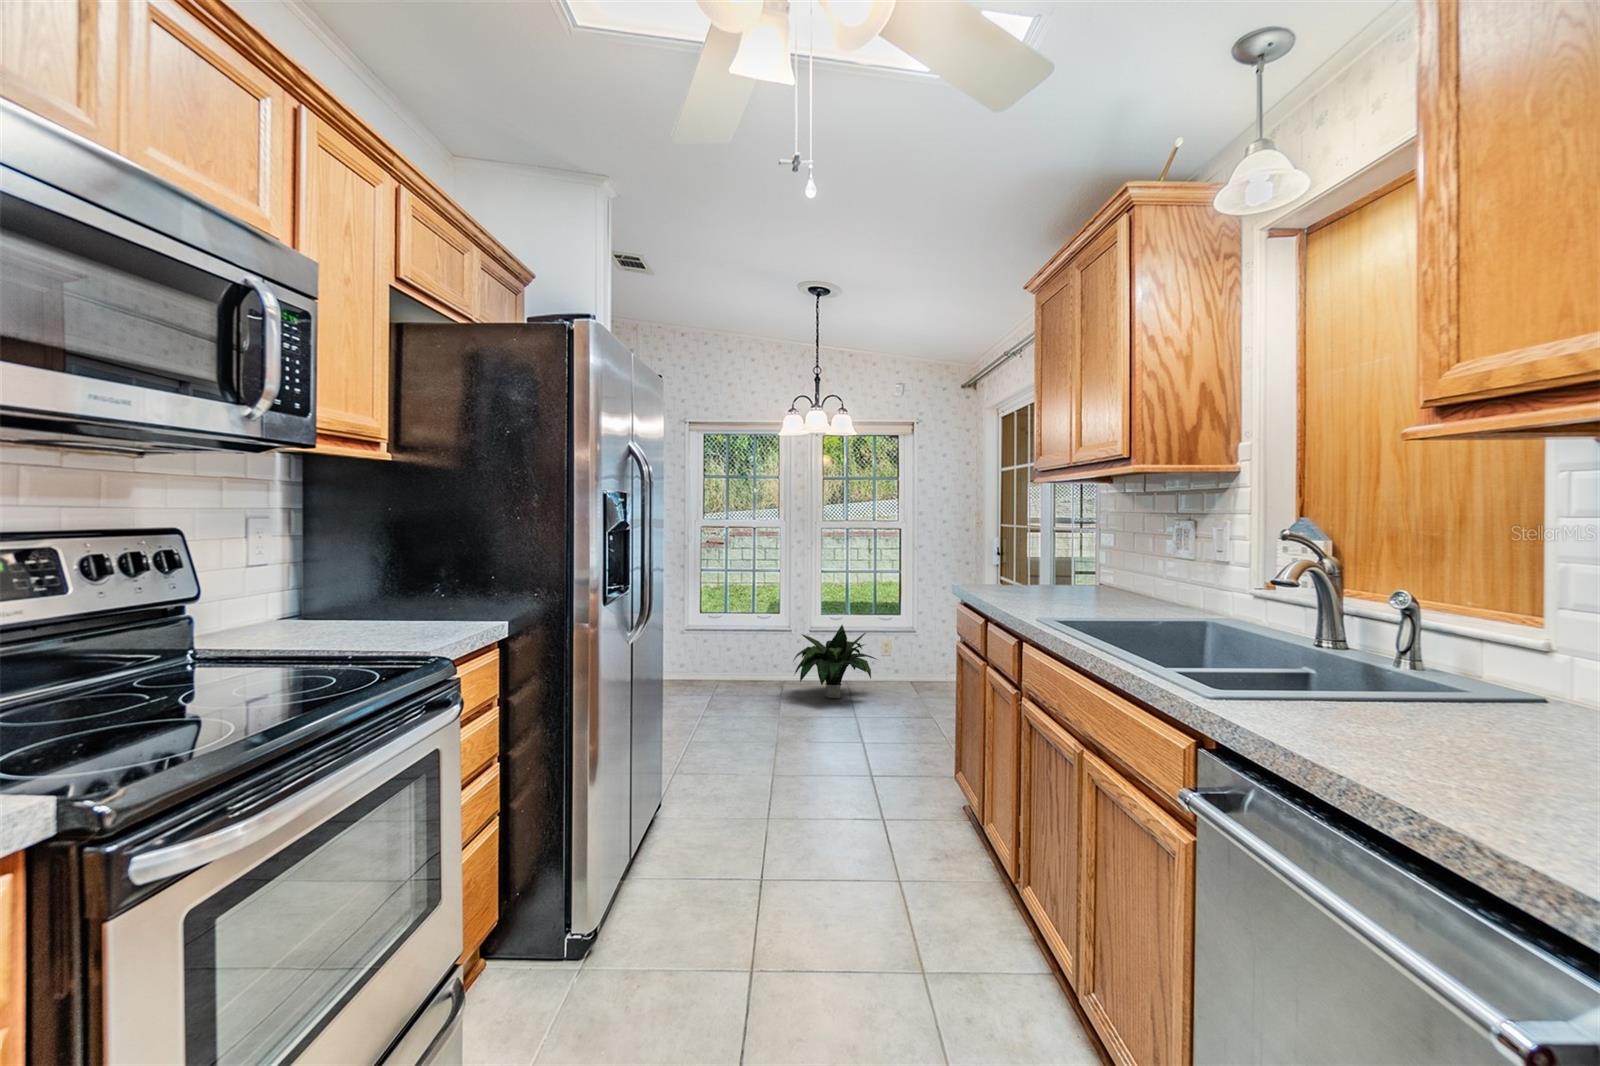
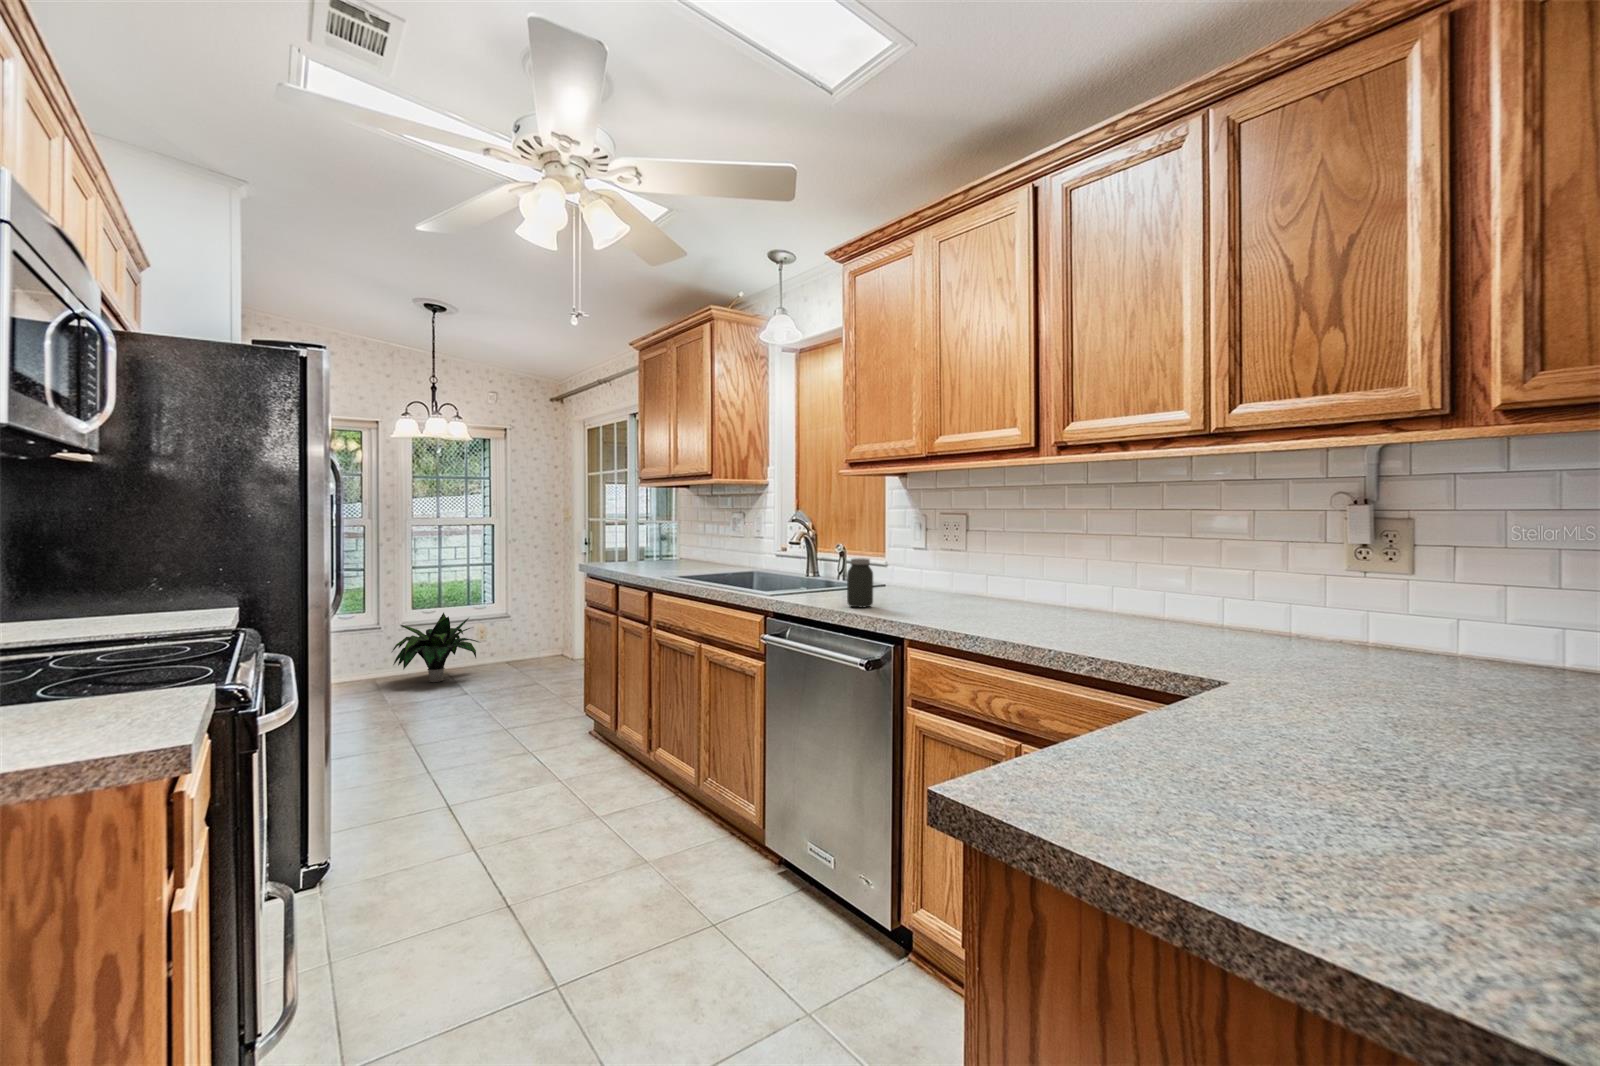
jar: none [1426,660,1529,810] -> present [847,558,873,607]

